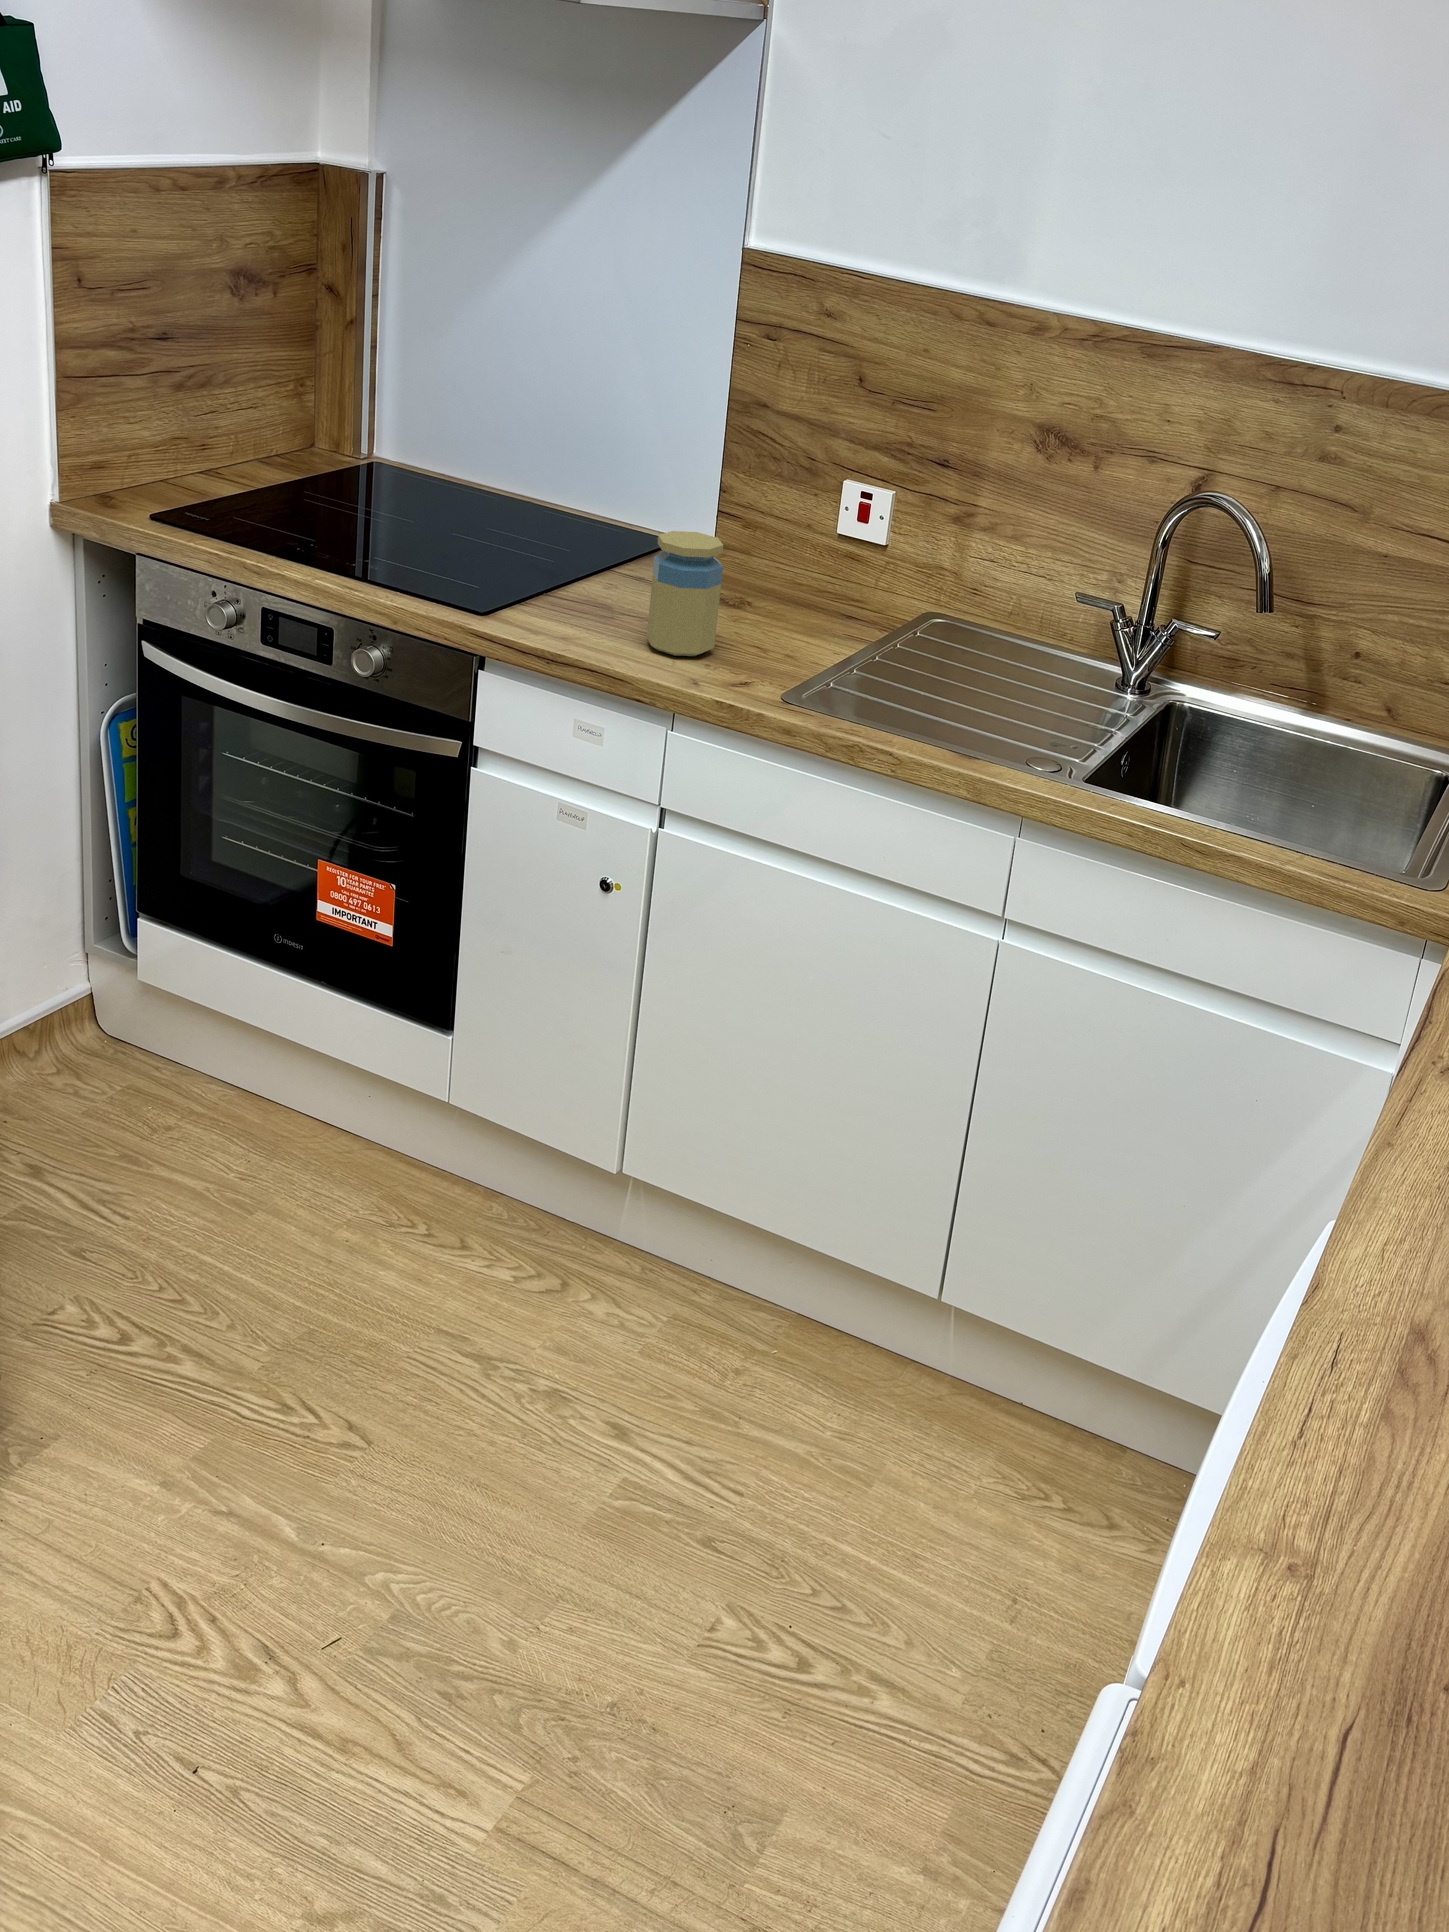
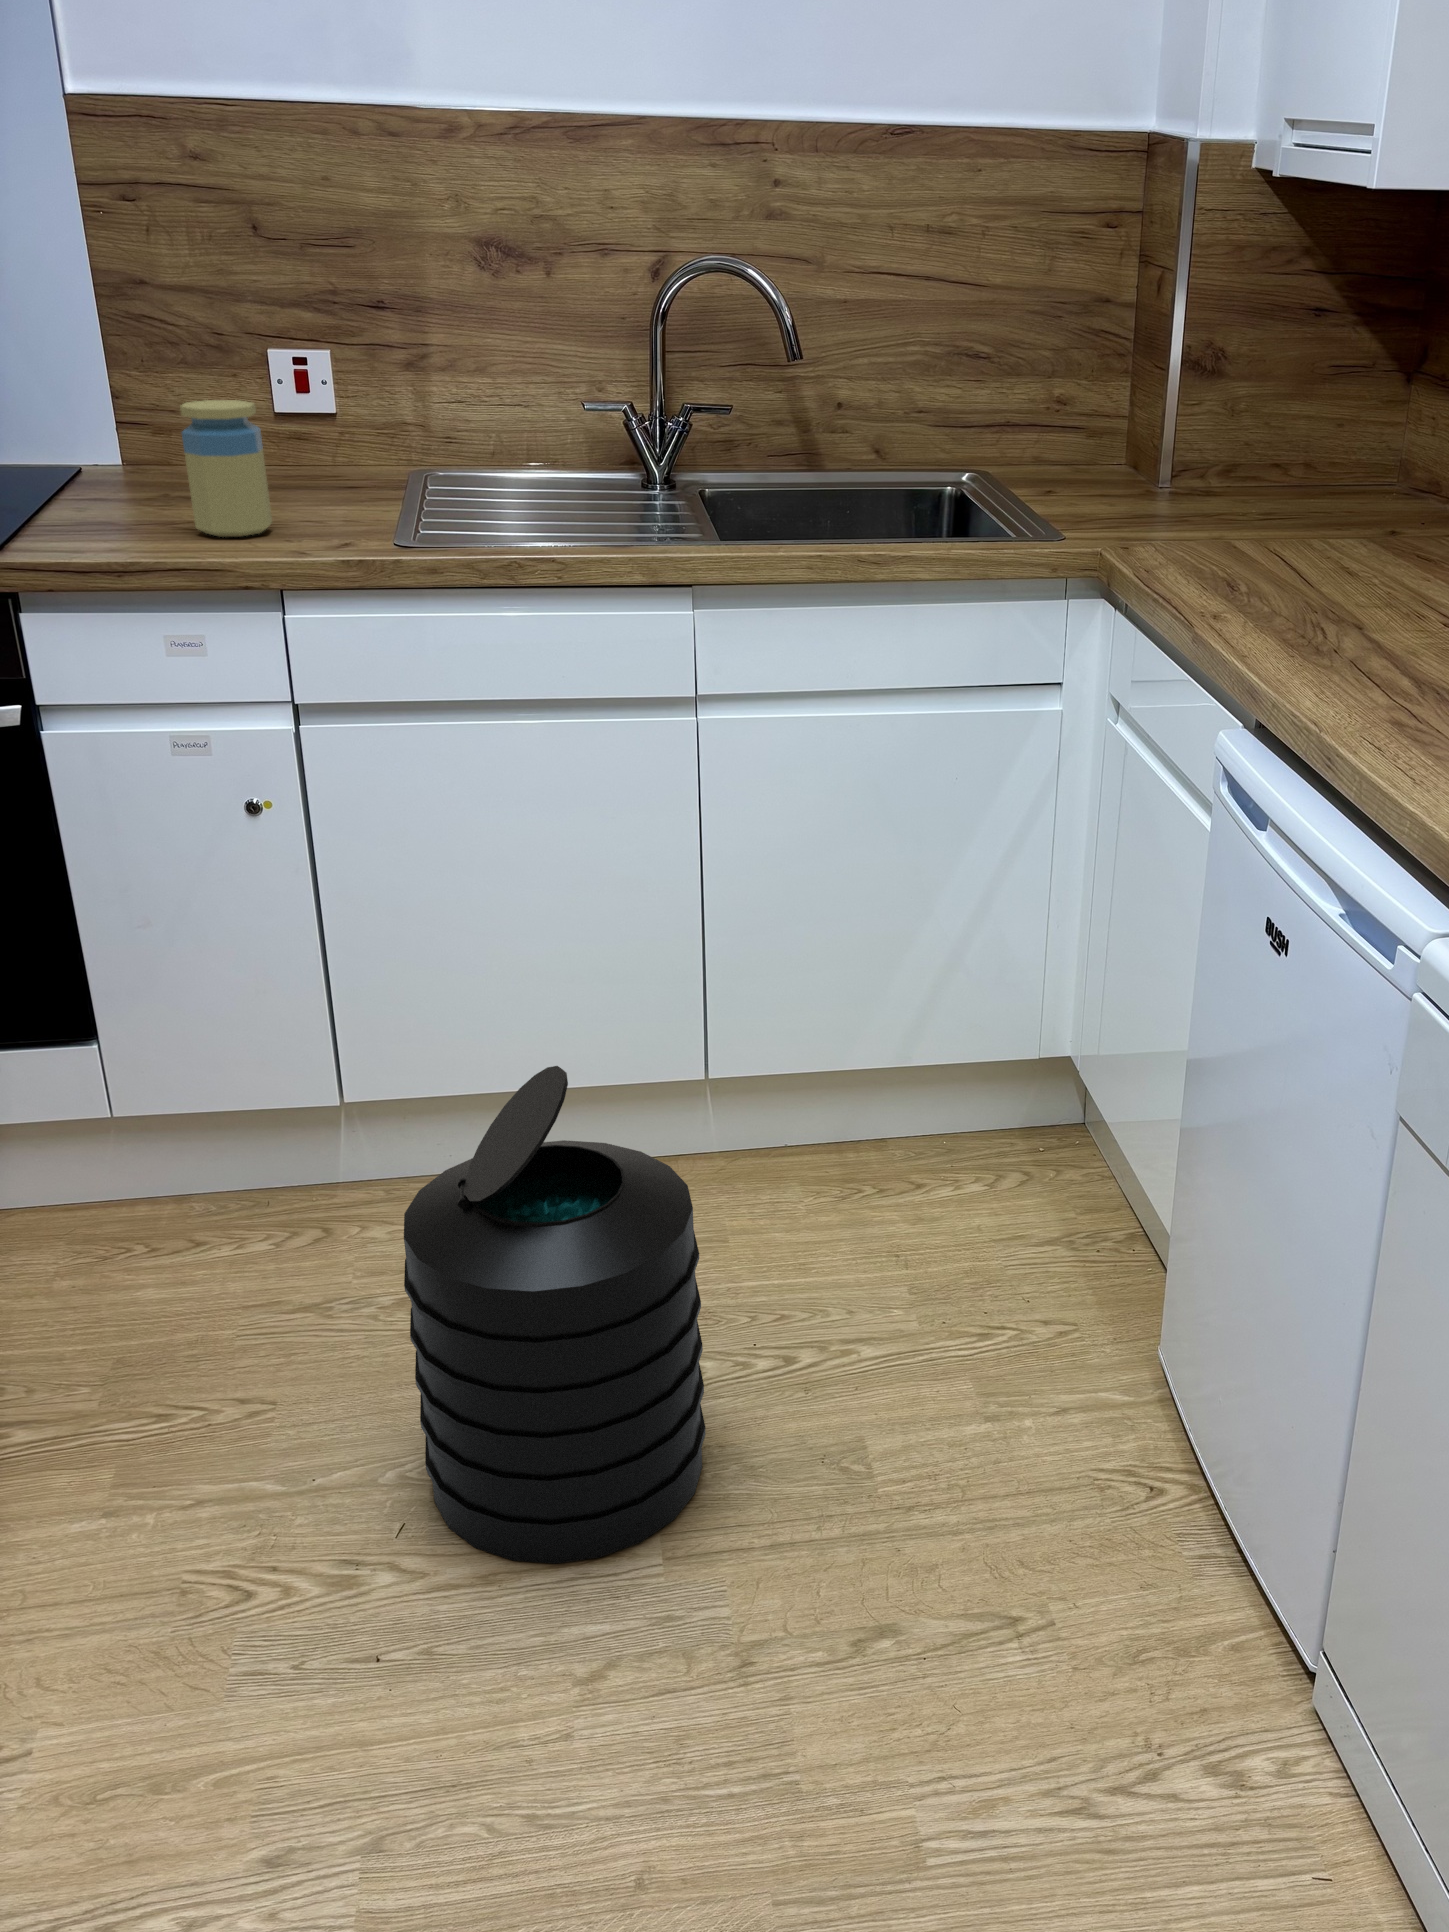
trash can: none [364,1270,678,1791] -> present [404,1066,706,1564]

